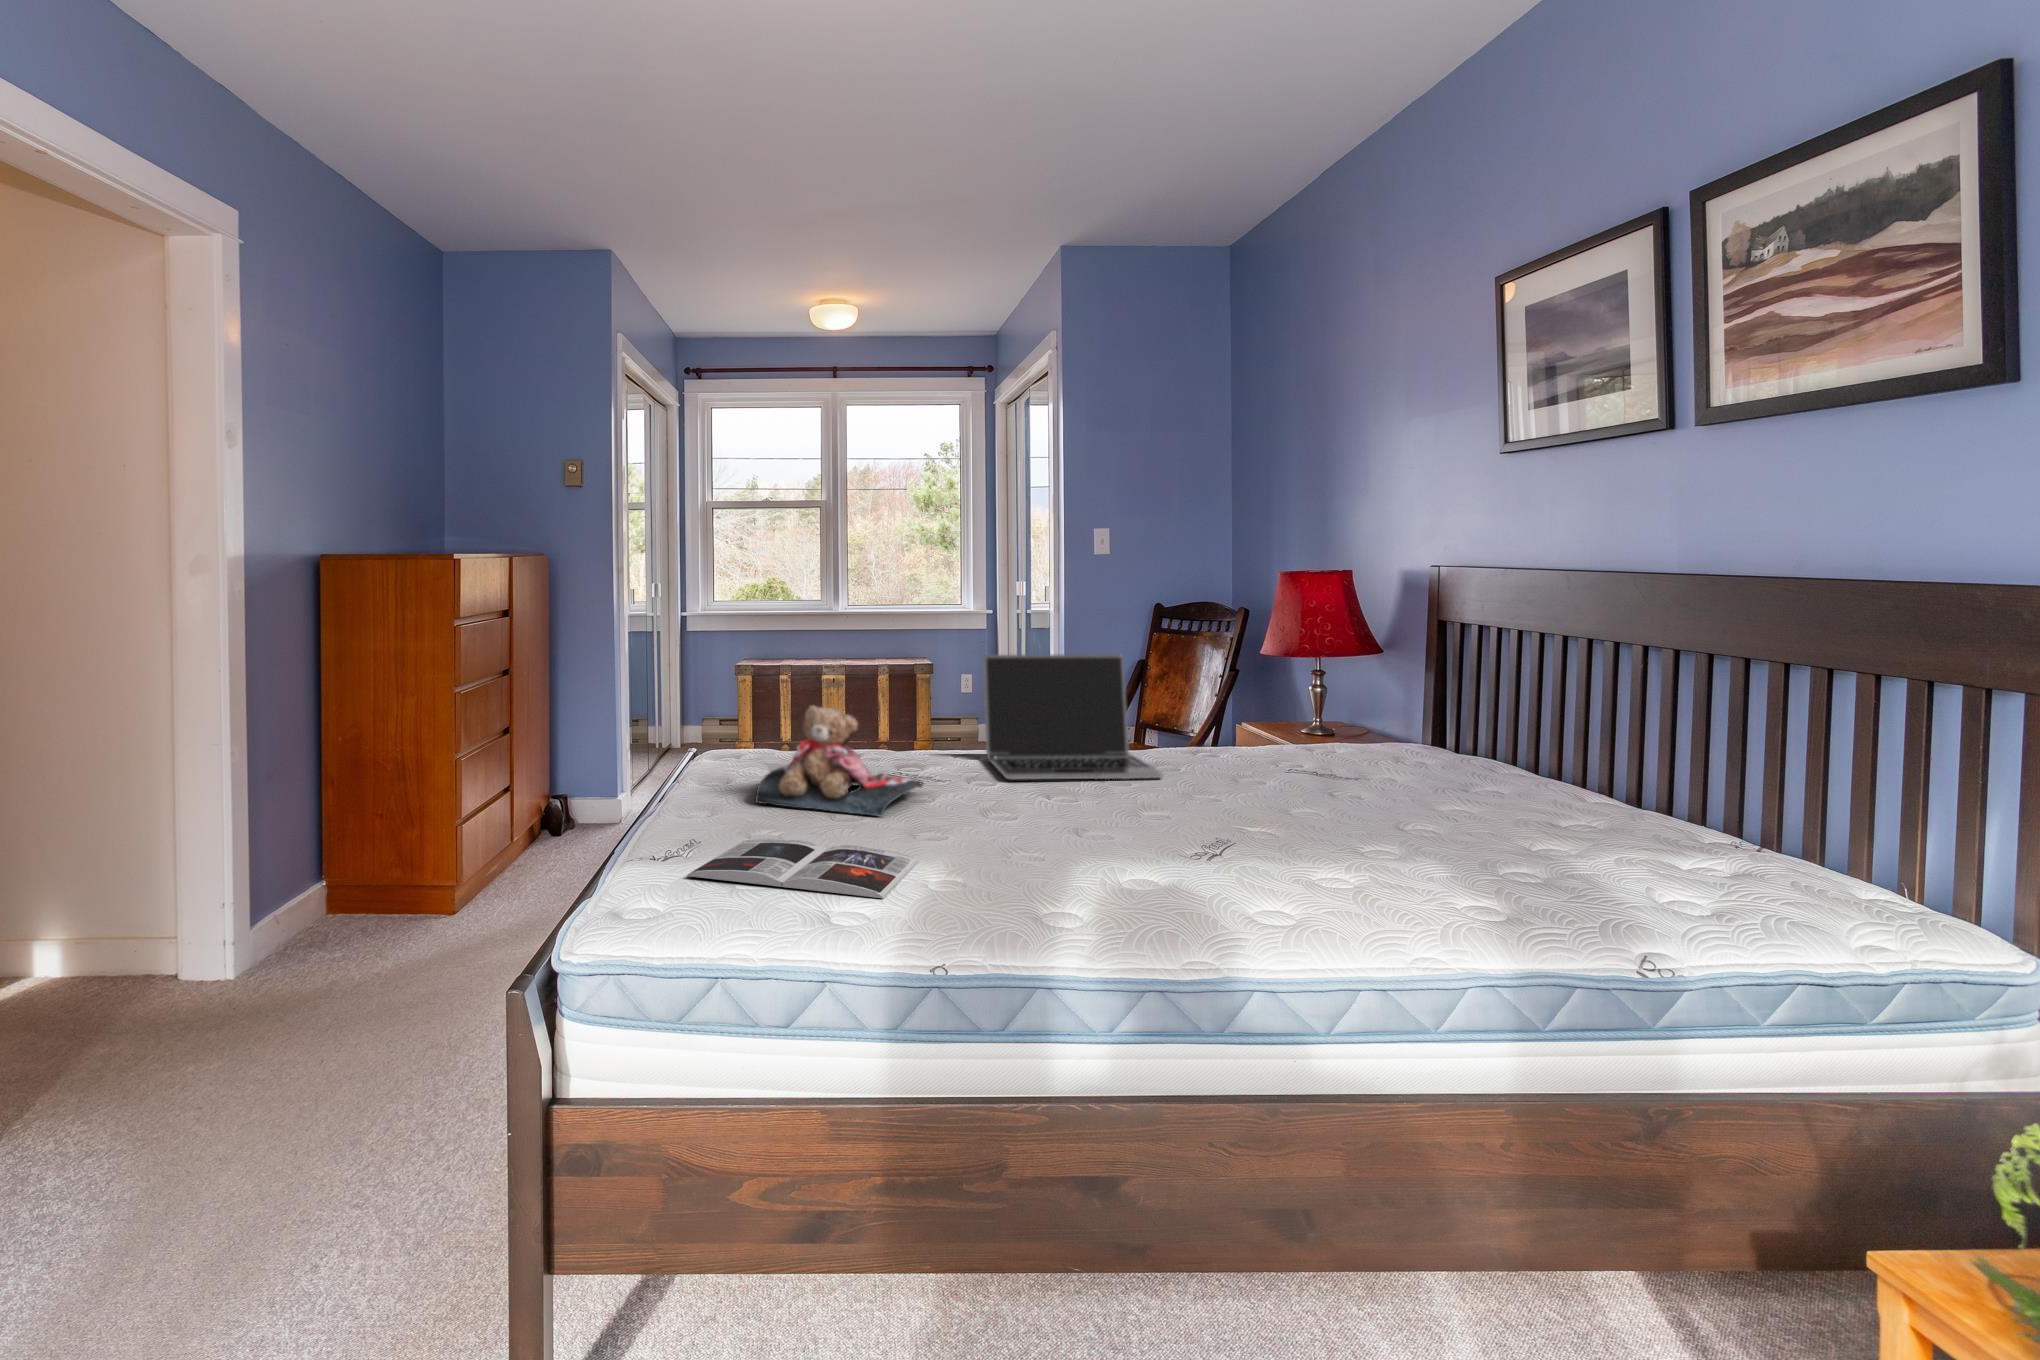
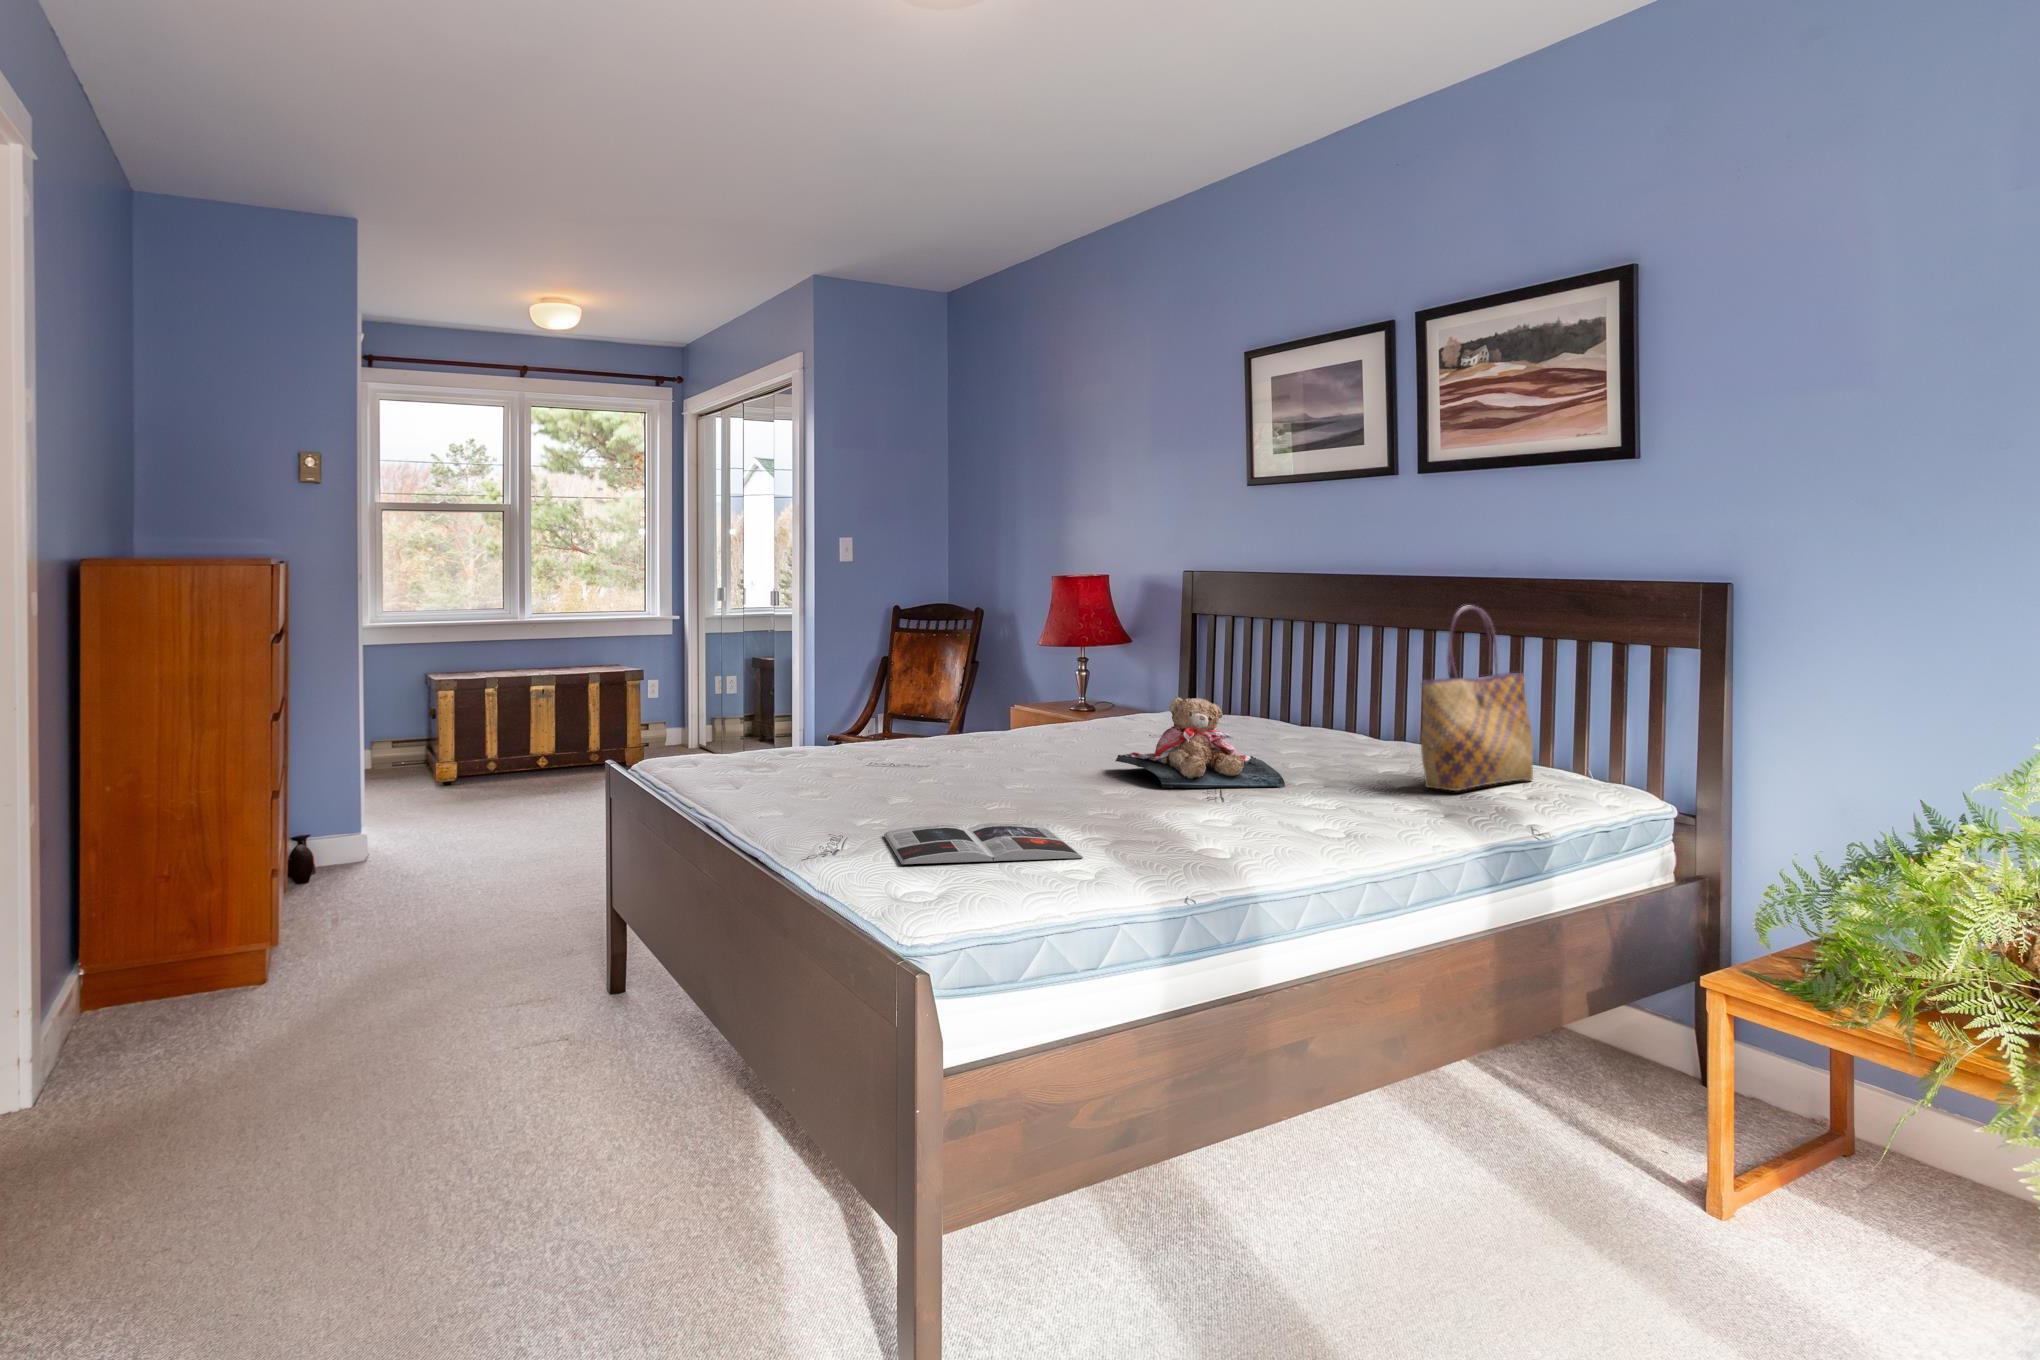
tote bag: none [1521,614,1761,886] -> present [1421,605,1533,791]
laptop: present [983,654,1163,780] -> none [919,650,1088,762]
teddy bear: present [755,706,923,817] -> present [1116,697,1285,788]

